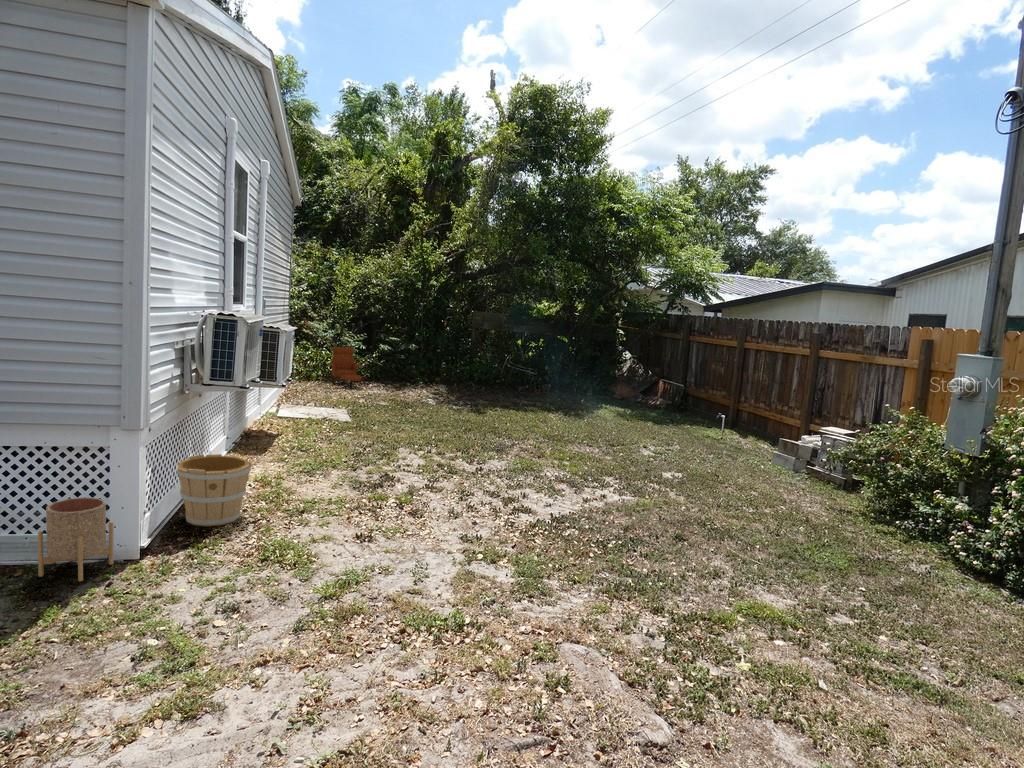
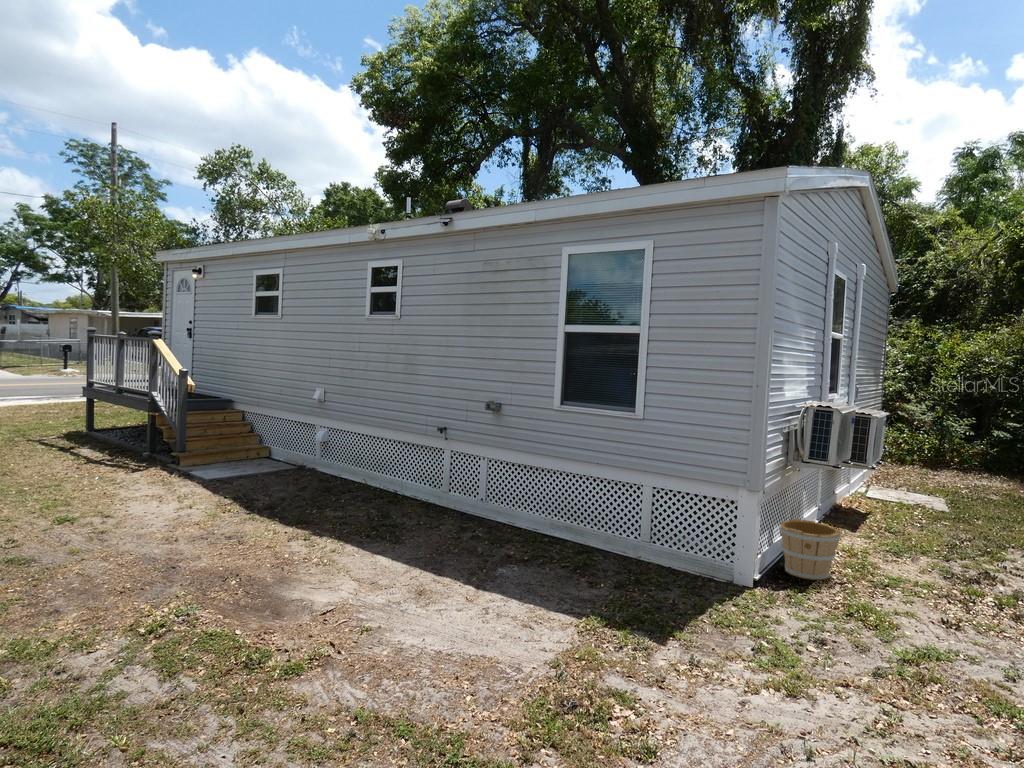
lounge chair: present [328,347,362,389] -> none [925,432,966,480]
planter: present [38,497,114,581] -> none [690,534,737,593]

